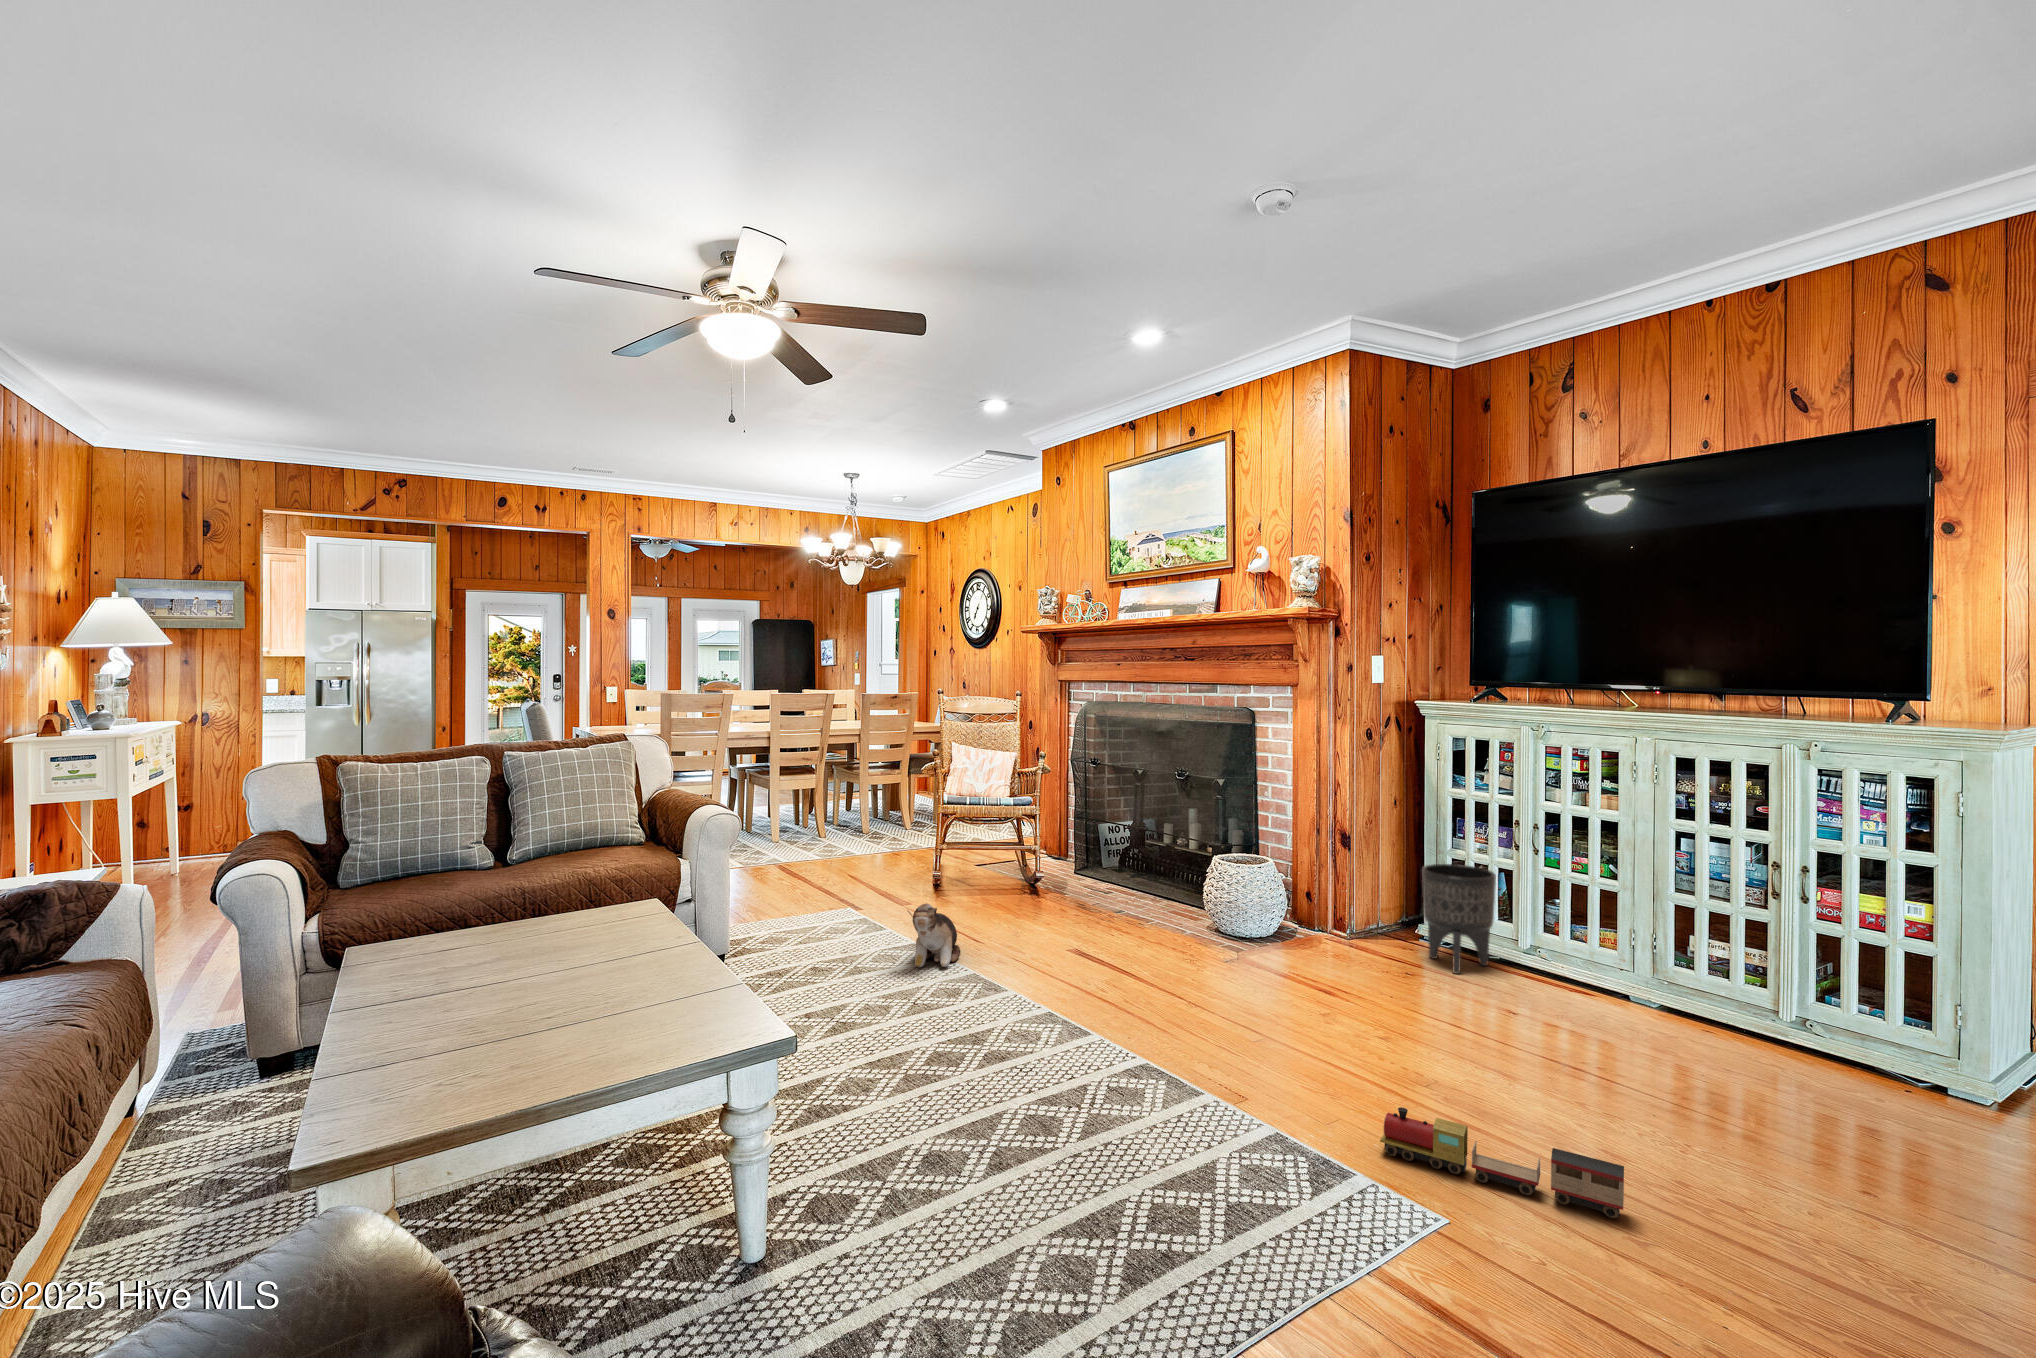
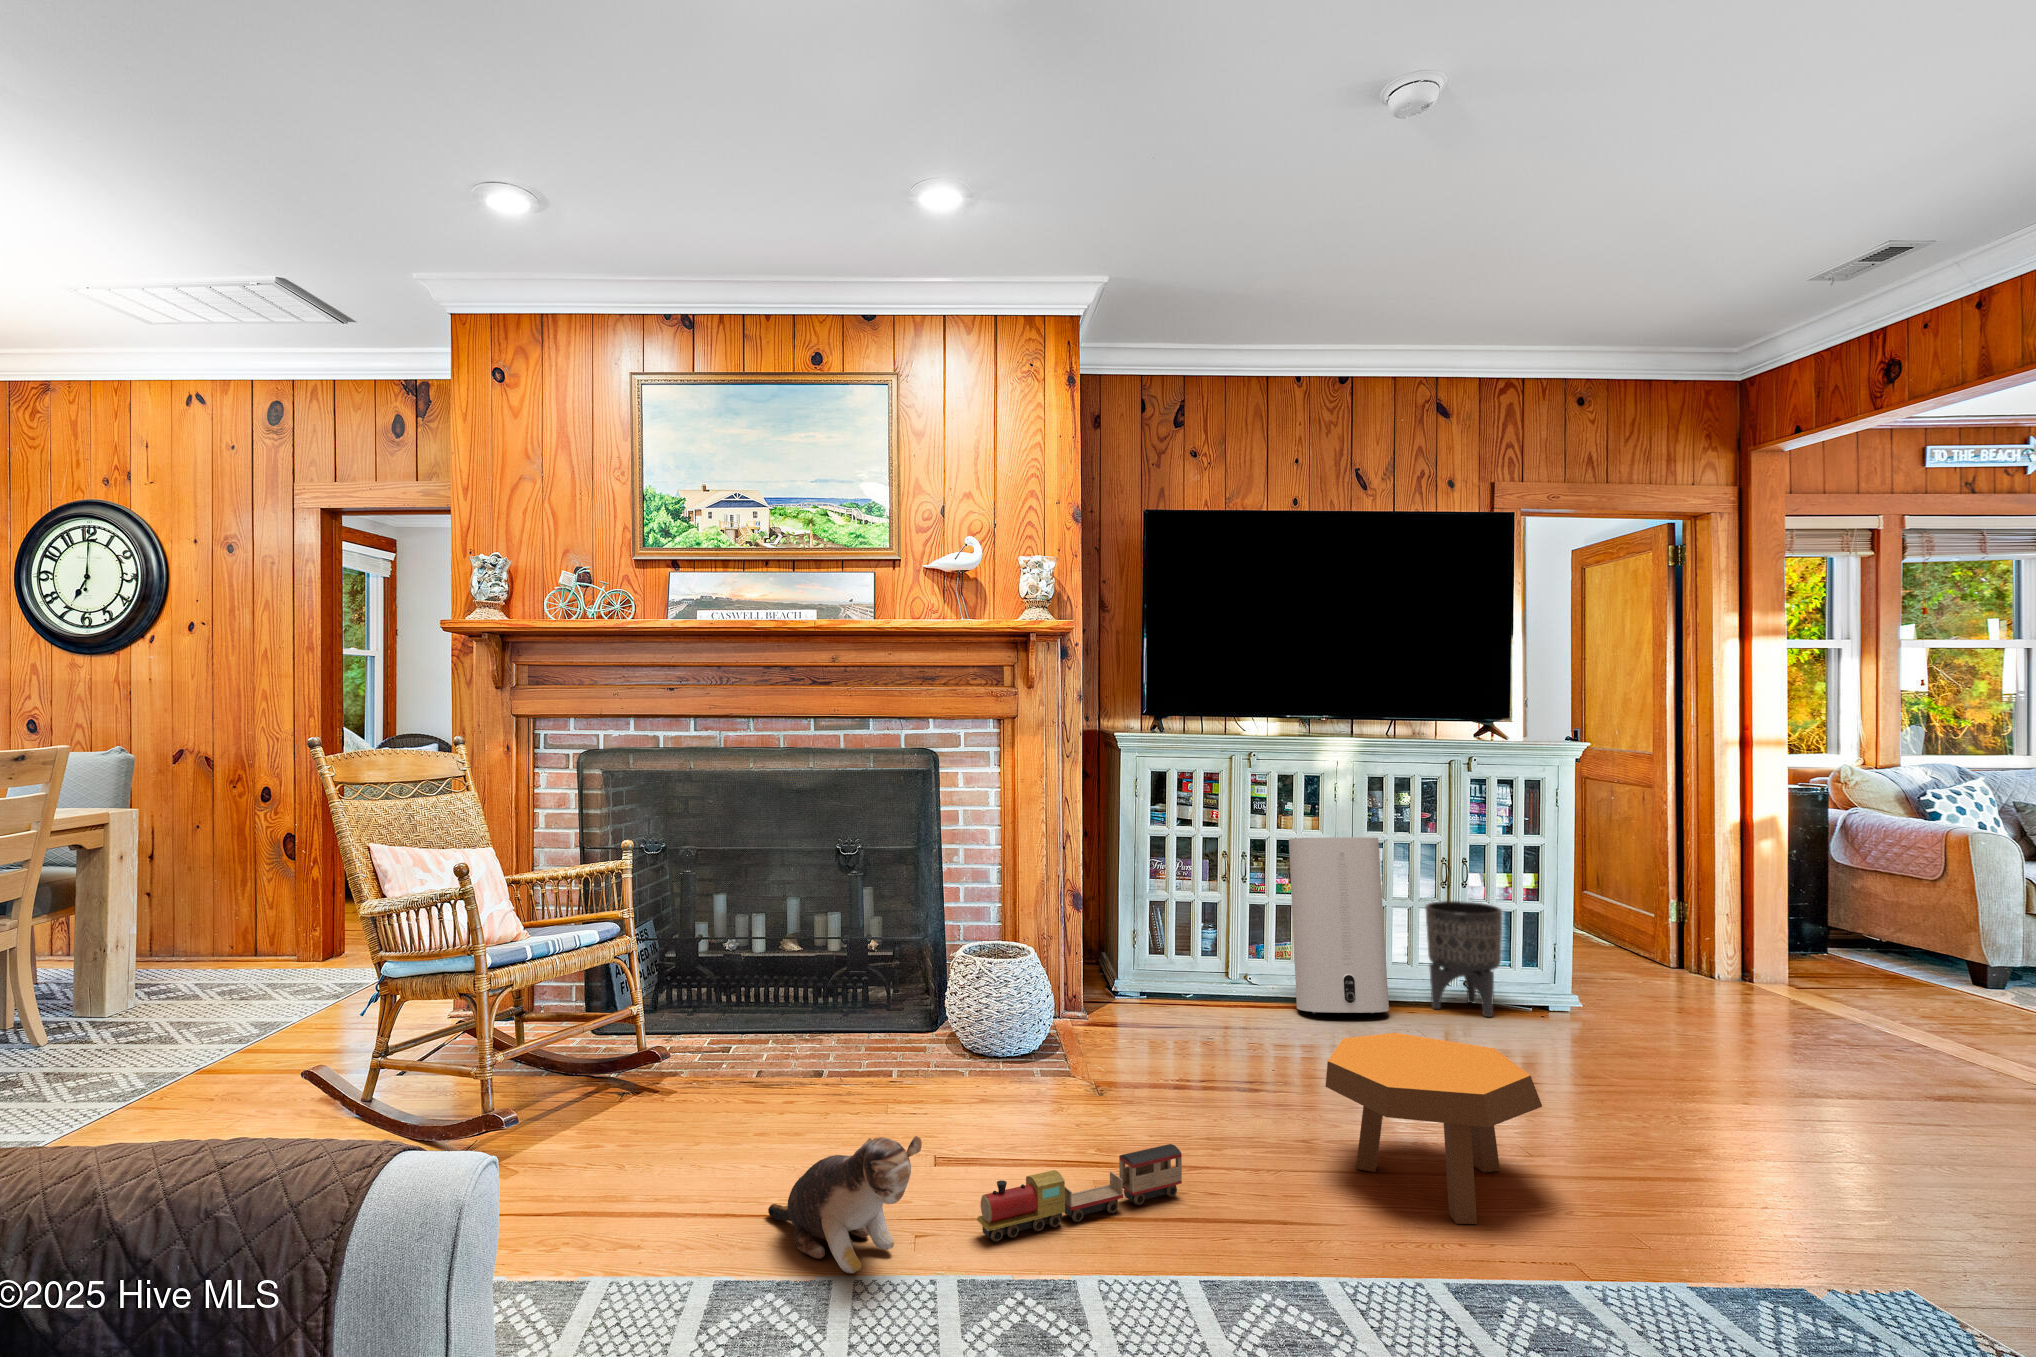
air purifier: none [1531,820,1656,1025] -> present [1289,837,1389,1013]
planter: present [1422,864,1496,974] -> present [1425,901,1502,1017]
footstool: none [1146,958,1313,1100] -> present [1325,1033,1542,1224]
toy train: present [1380,1107,1624,1218] -> present [977,1144,1182,1242]

